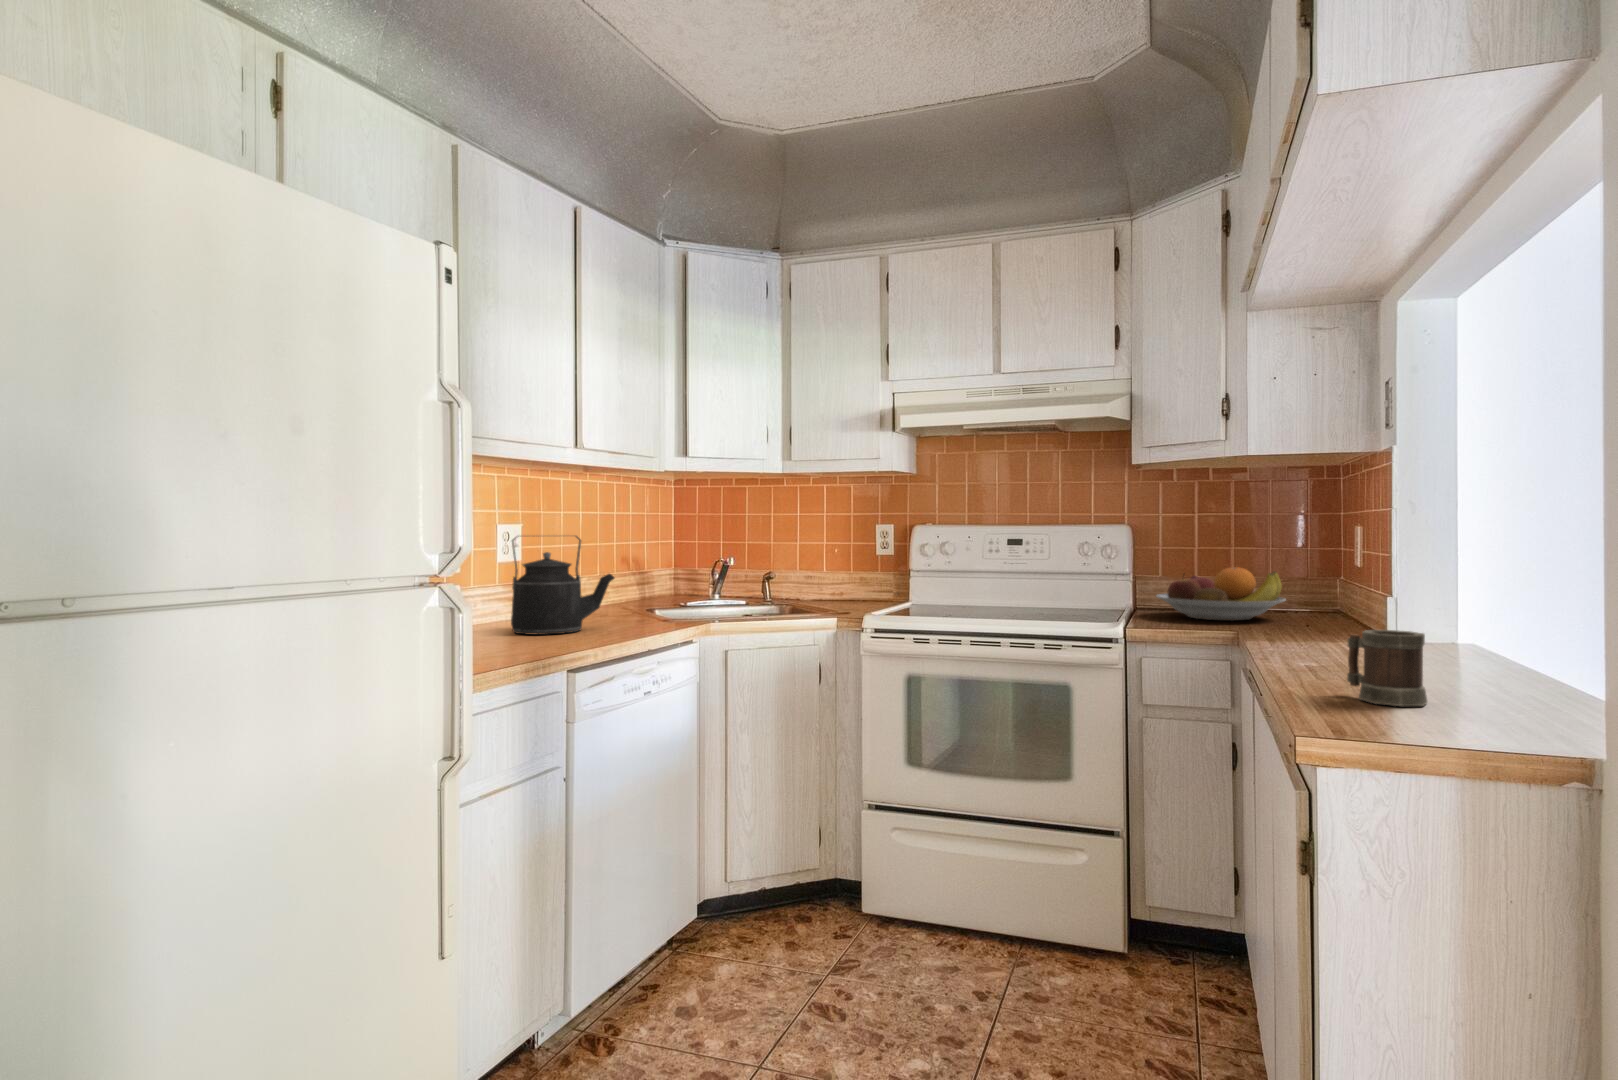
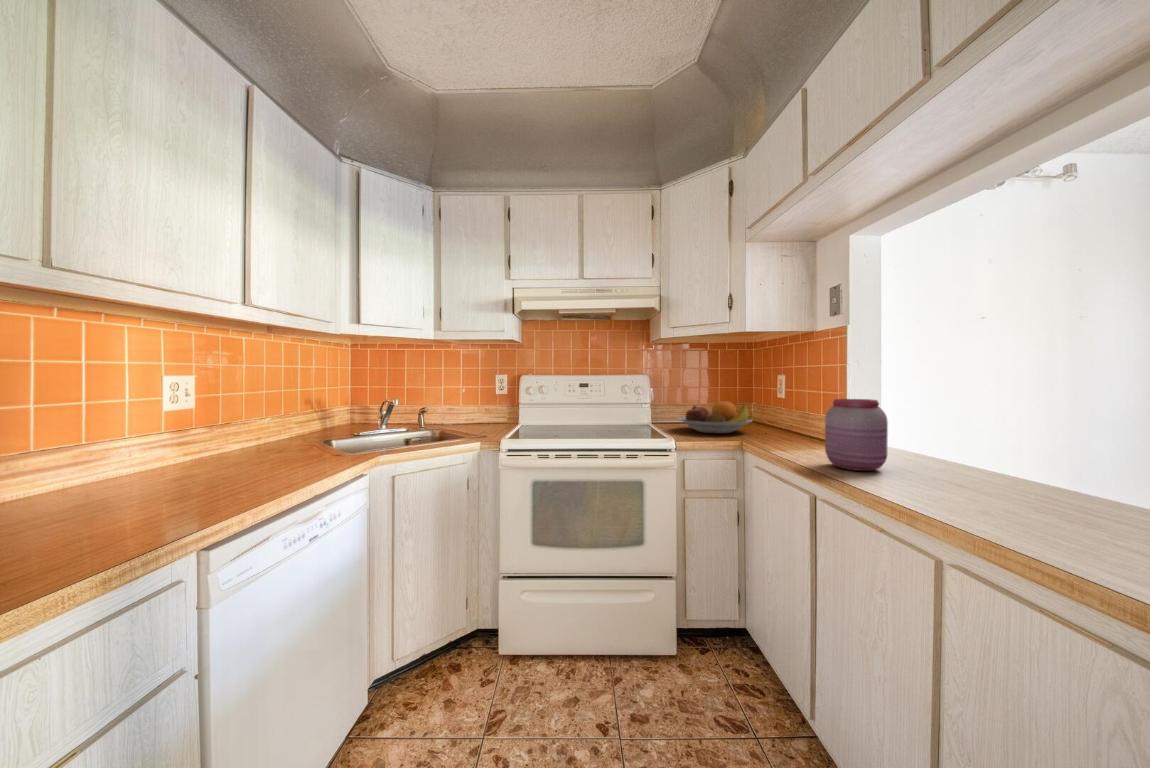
kettle: present [511,536,614,635] -> none [157,384,284,483]
jar: none [1286,561,1369,662] -> present [825,399,888,471]
mug: present [1347,630,1427,706] -> none [987,461,1091,539]

